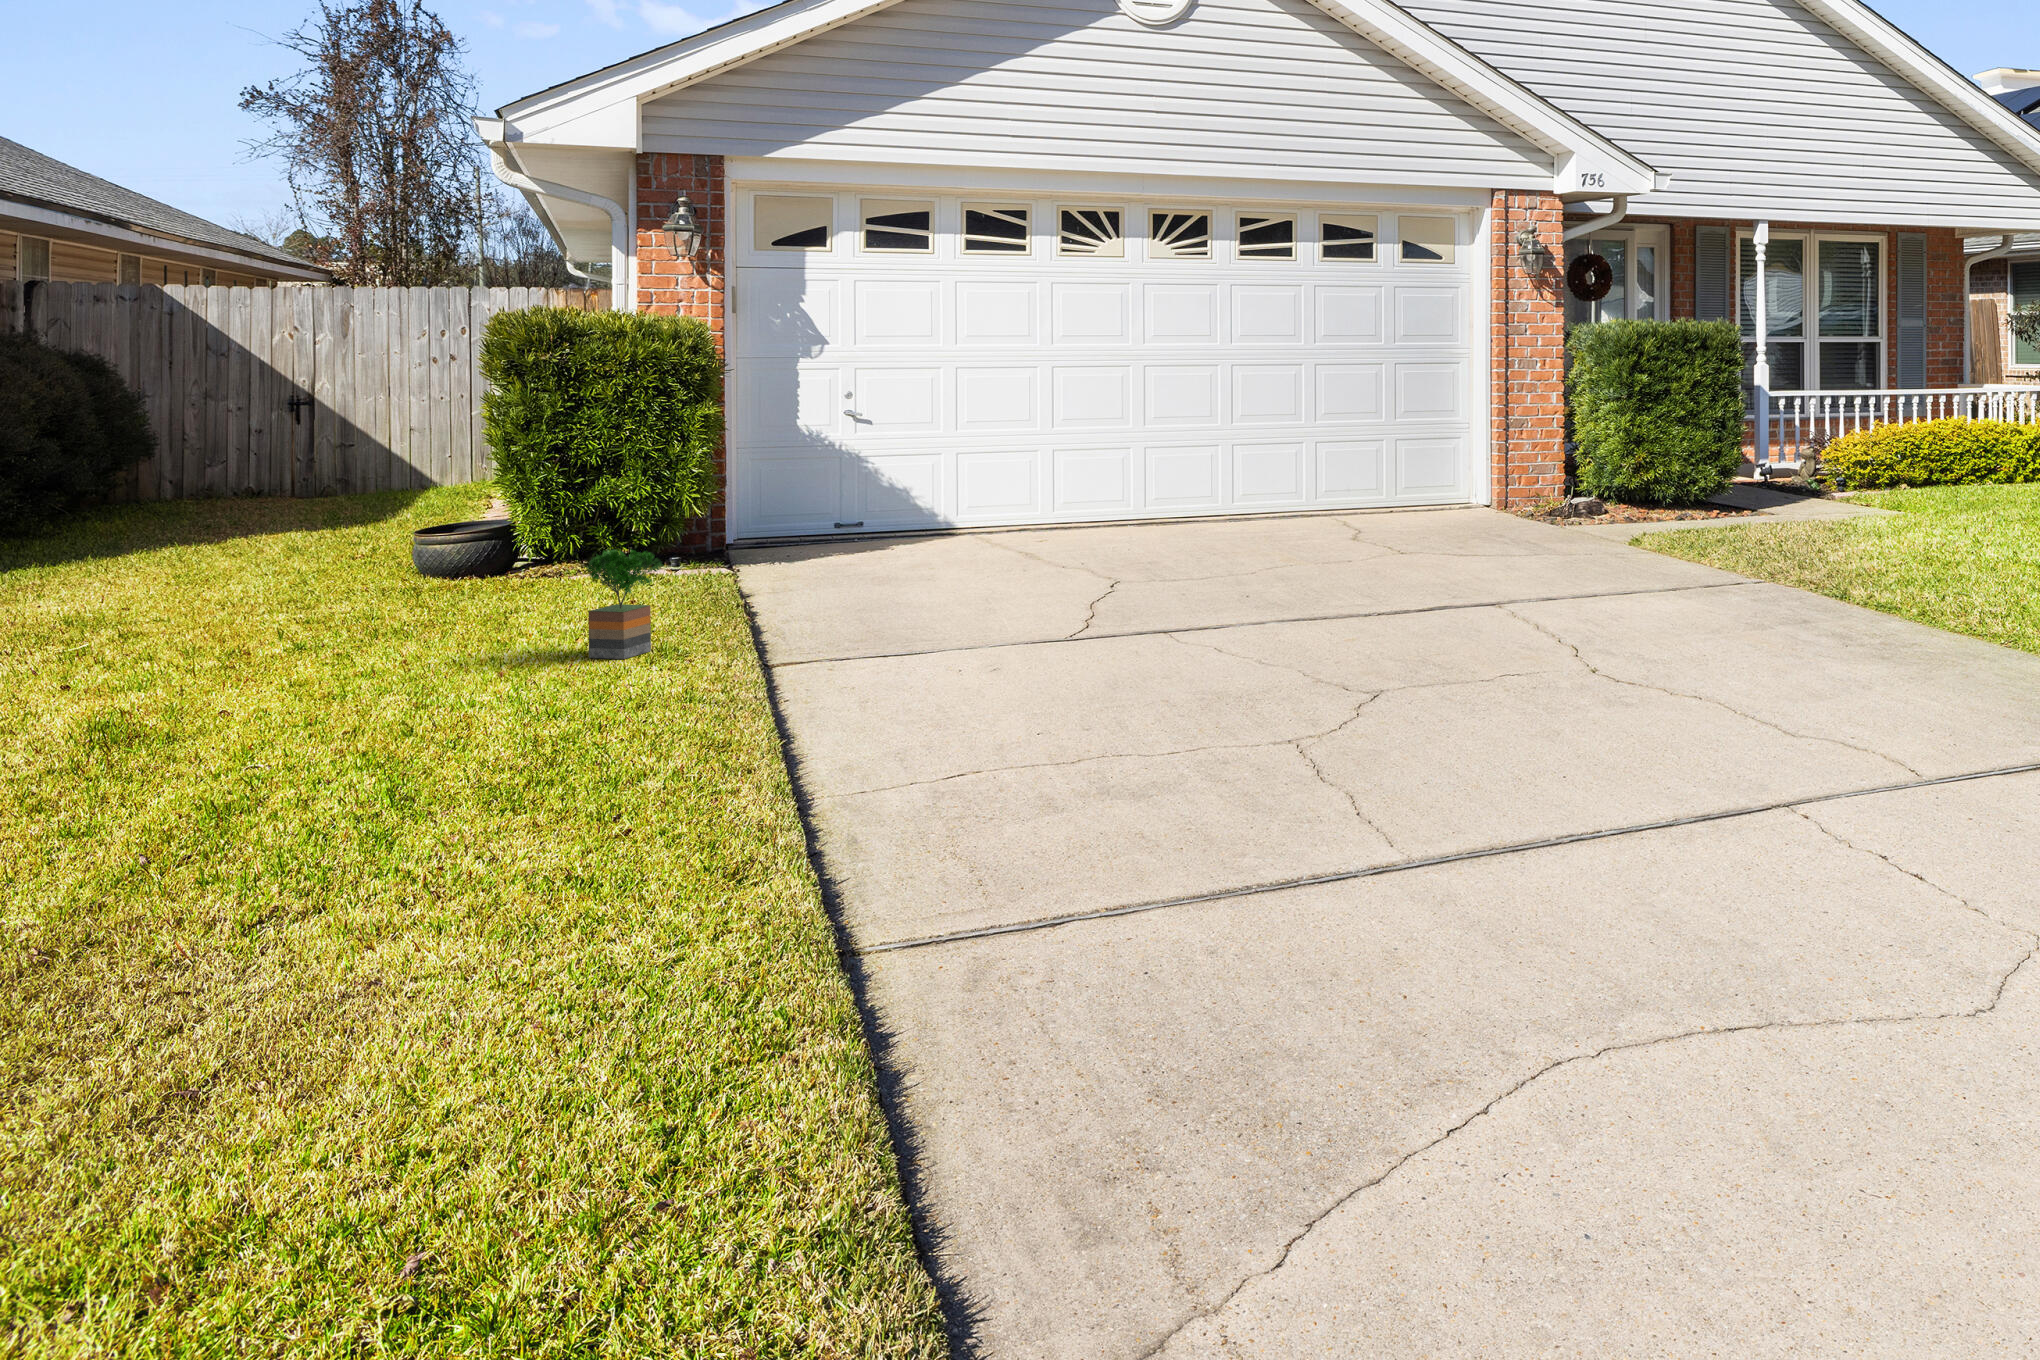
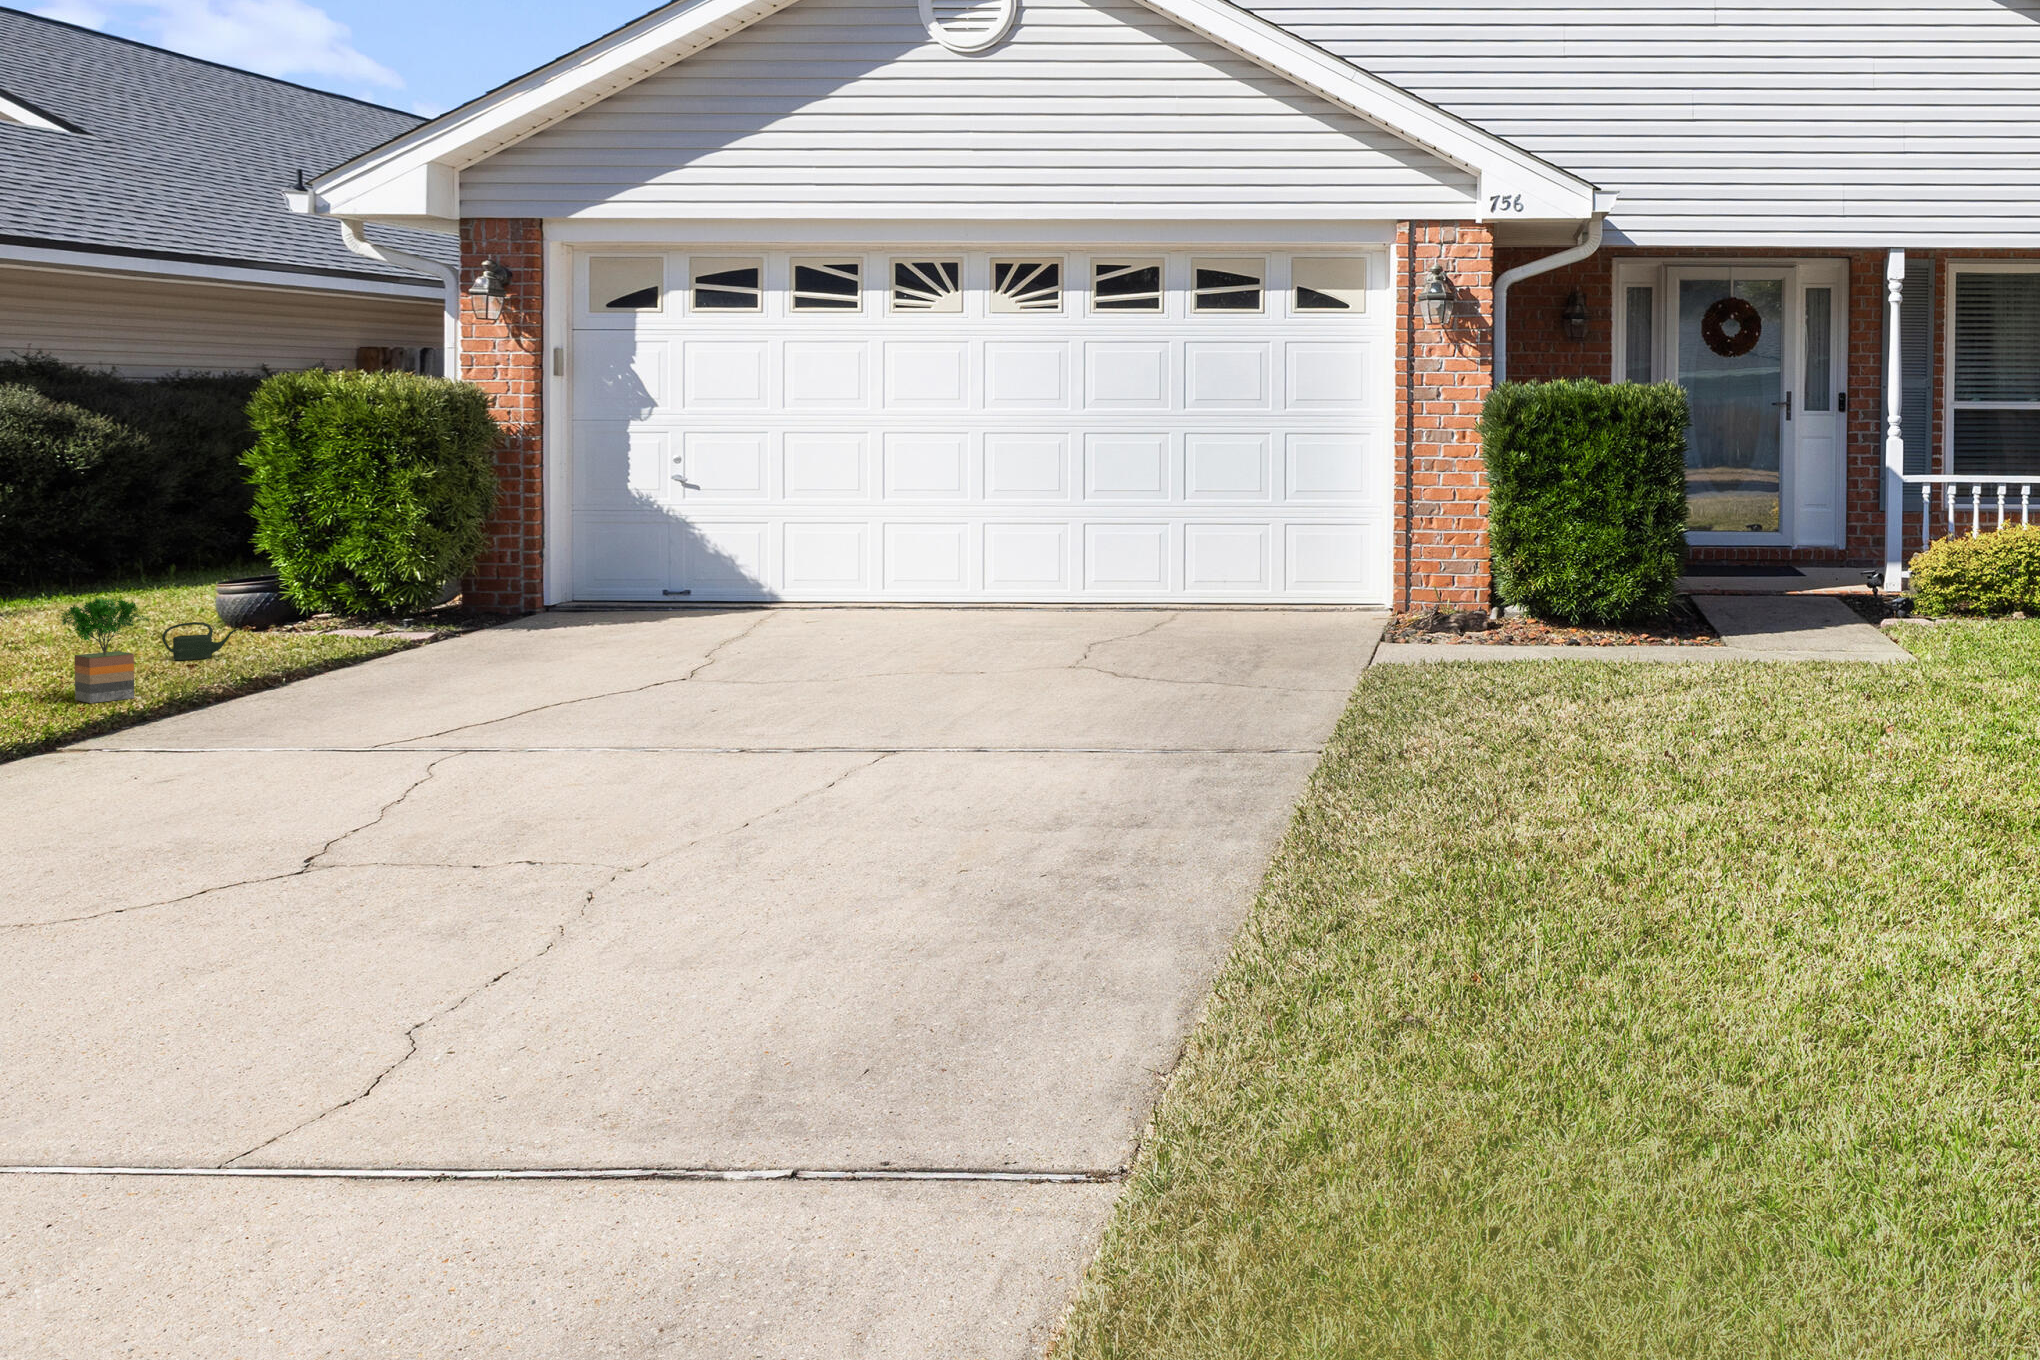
watering can: none [500,575,566,617] -> present [162,622,238,660]

